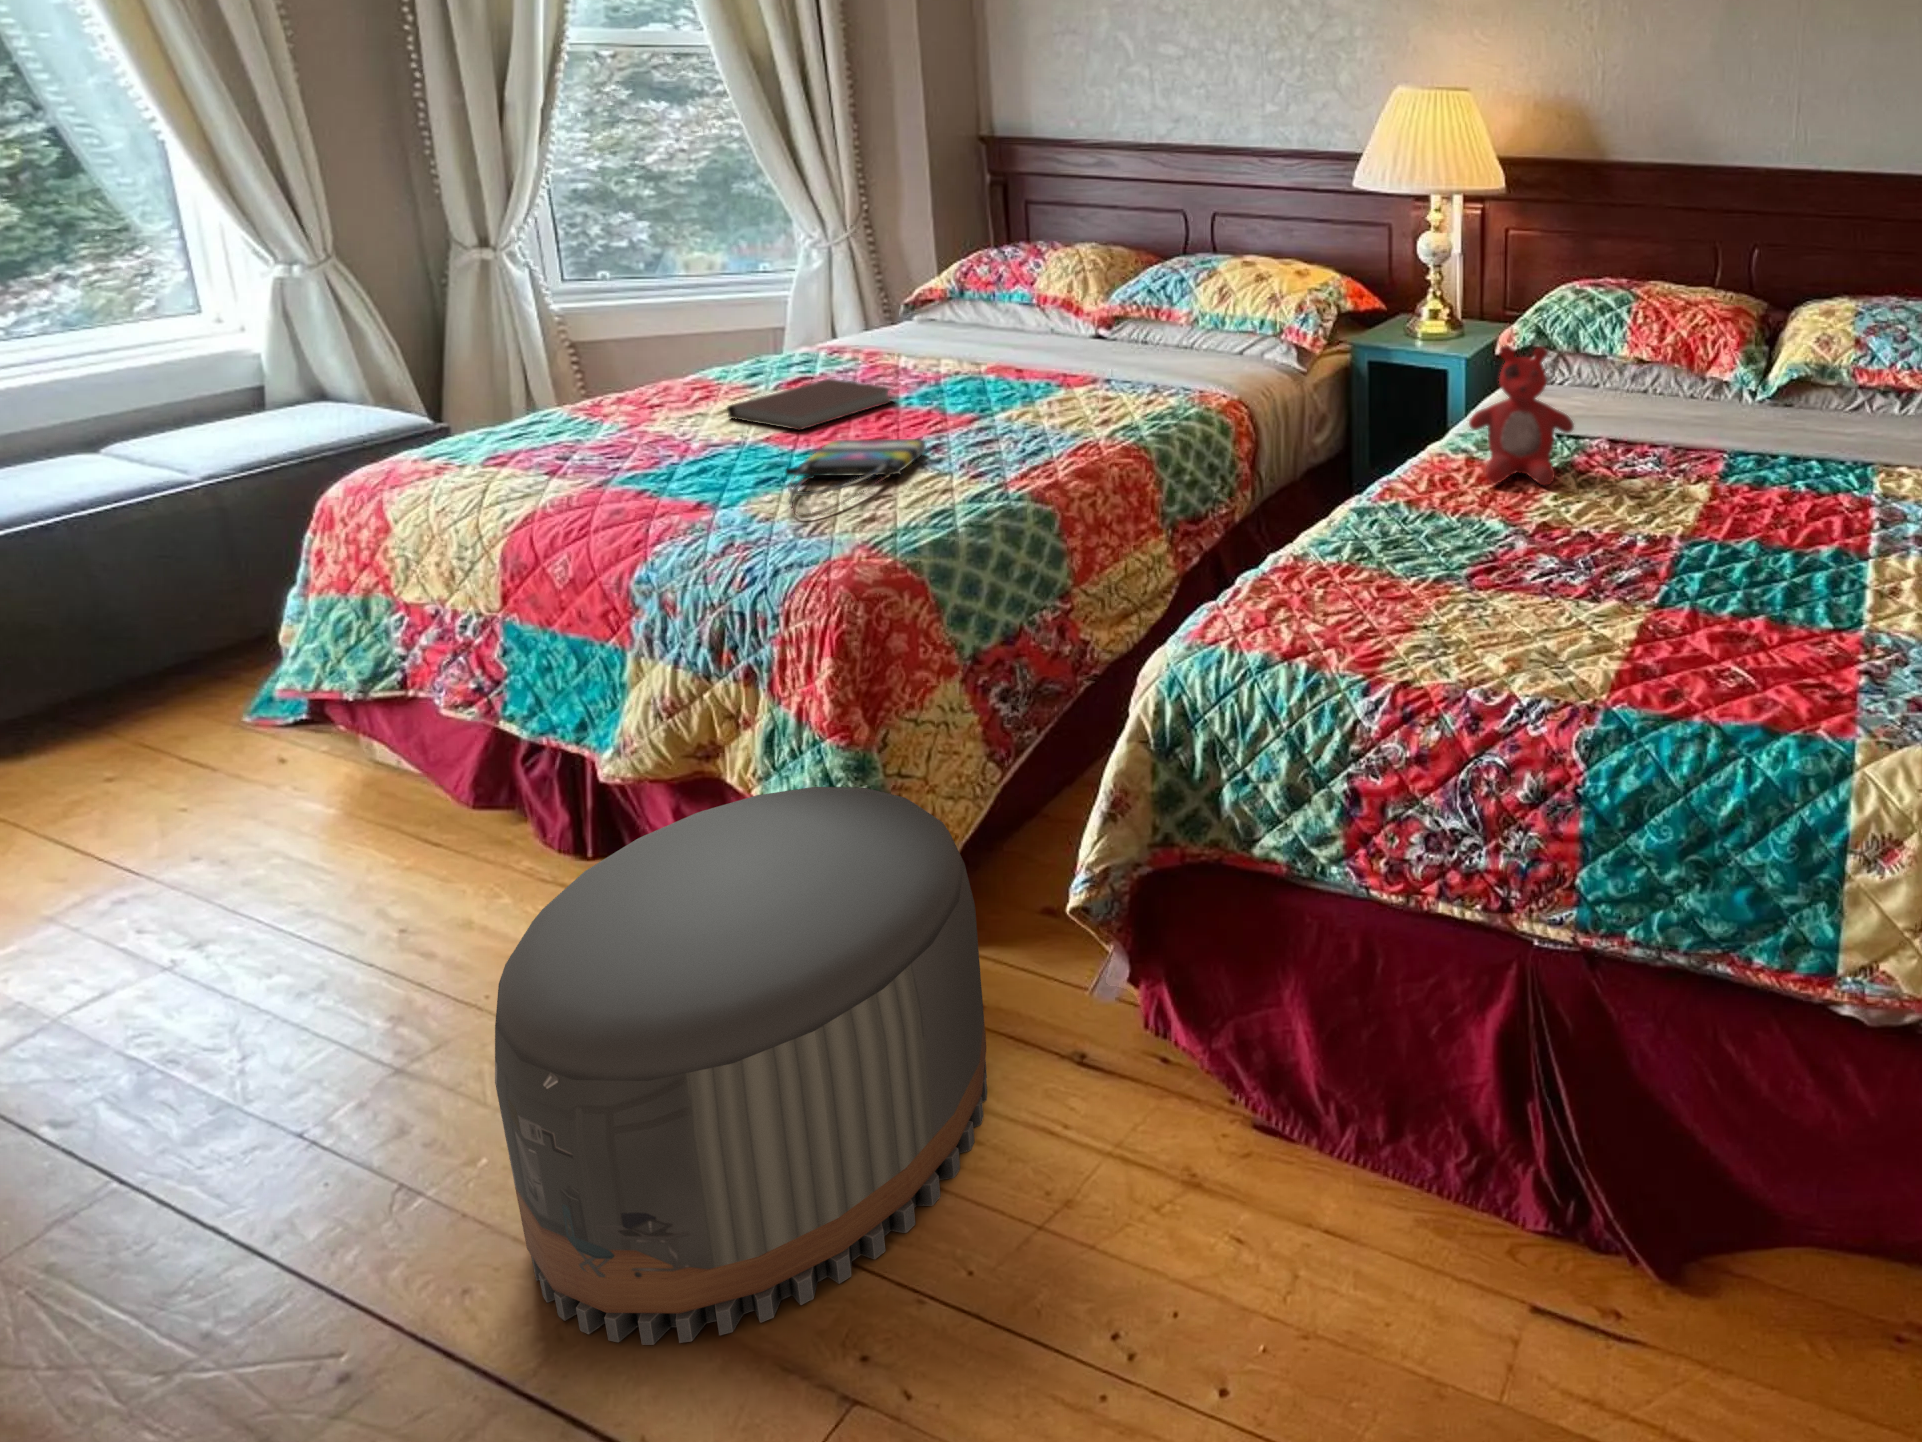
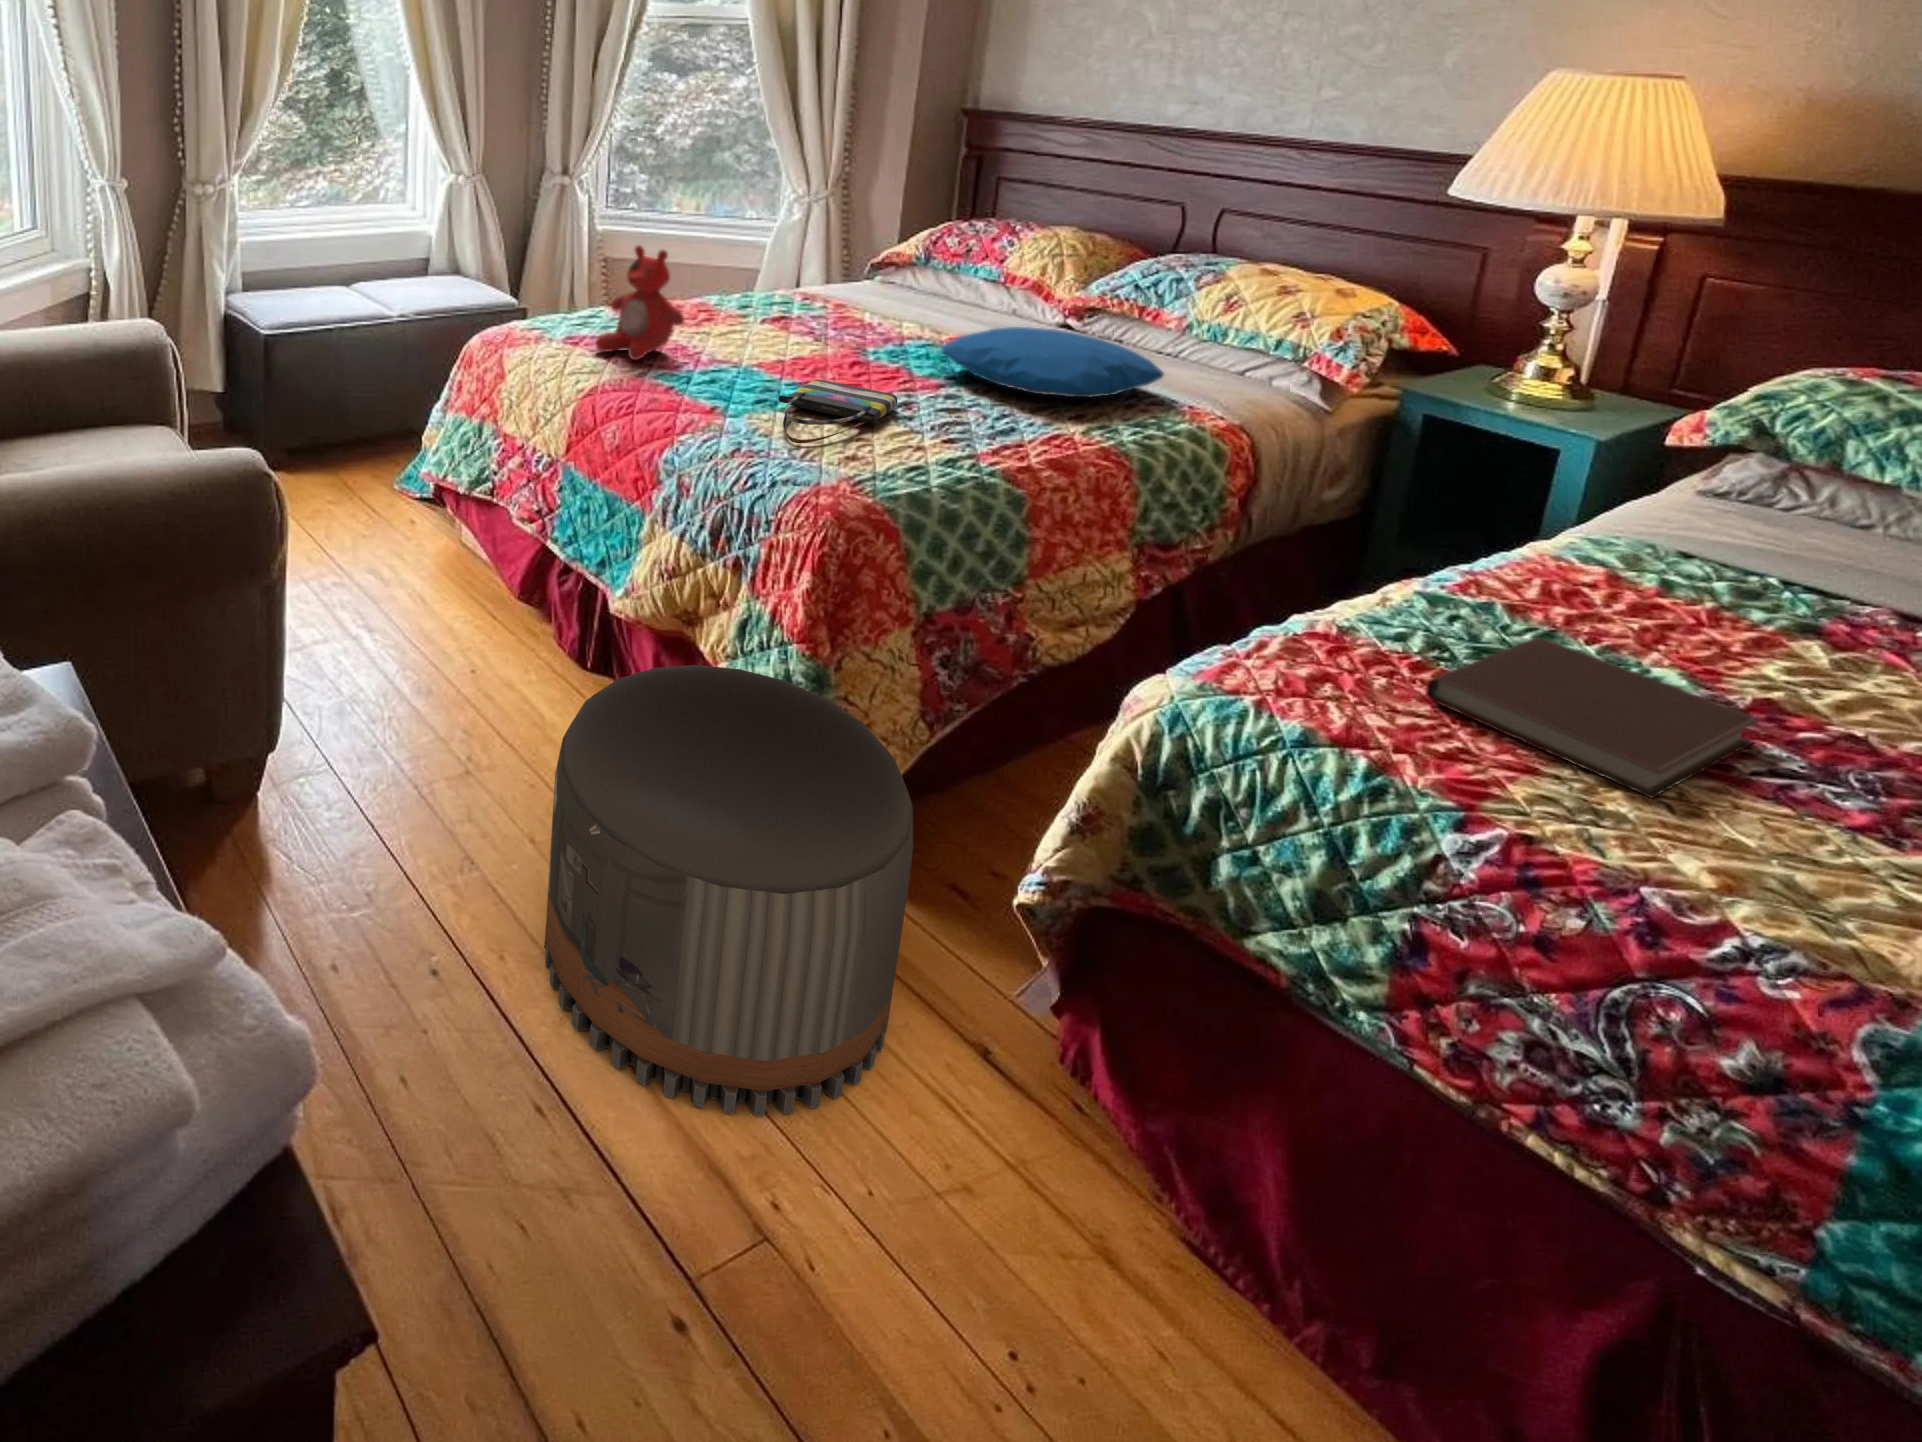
pillow: none [973,343,1176,408] -> present [942,327,1164,397]
stuffed bear: present [1469,346,1574,485] -> present [595,245,684,360]
notebook: present [727,379,893,430] -> present [1426,637,1760,798]

